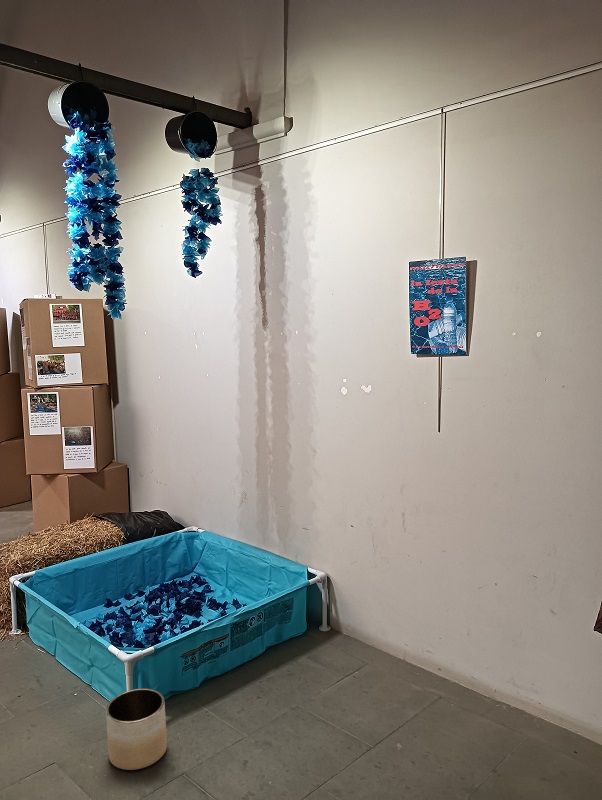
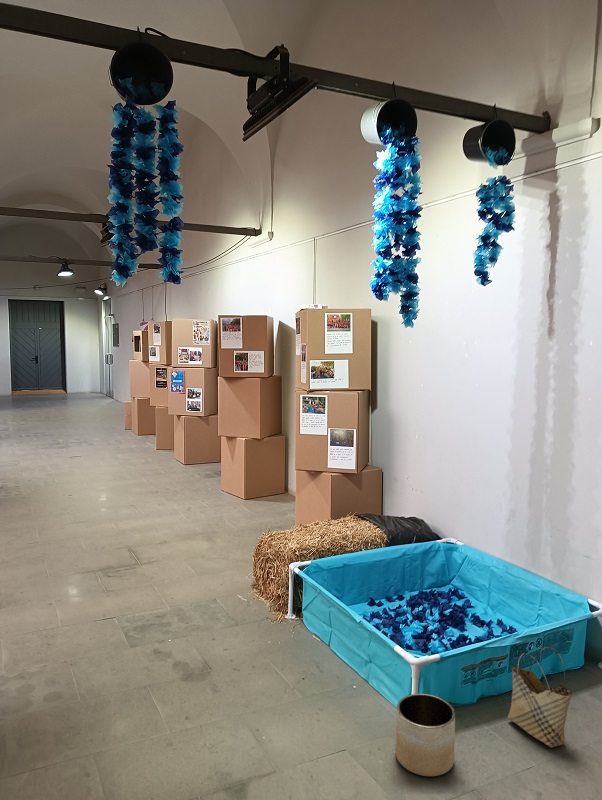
woven basket: none [226,619,277,712] -> present [508,647,572,747]

